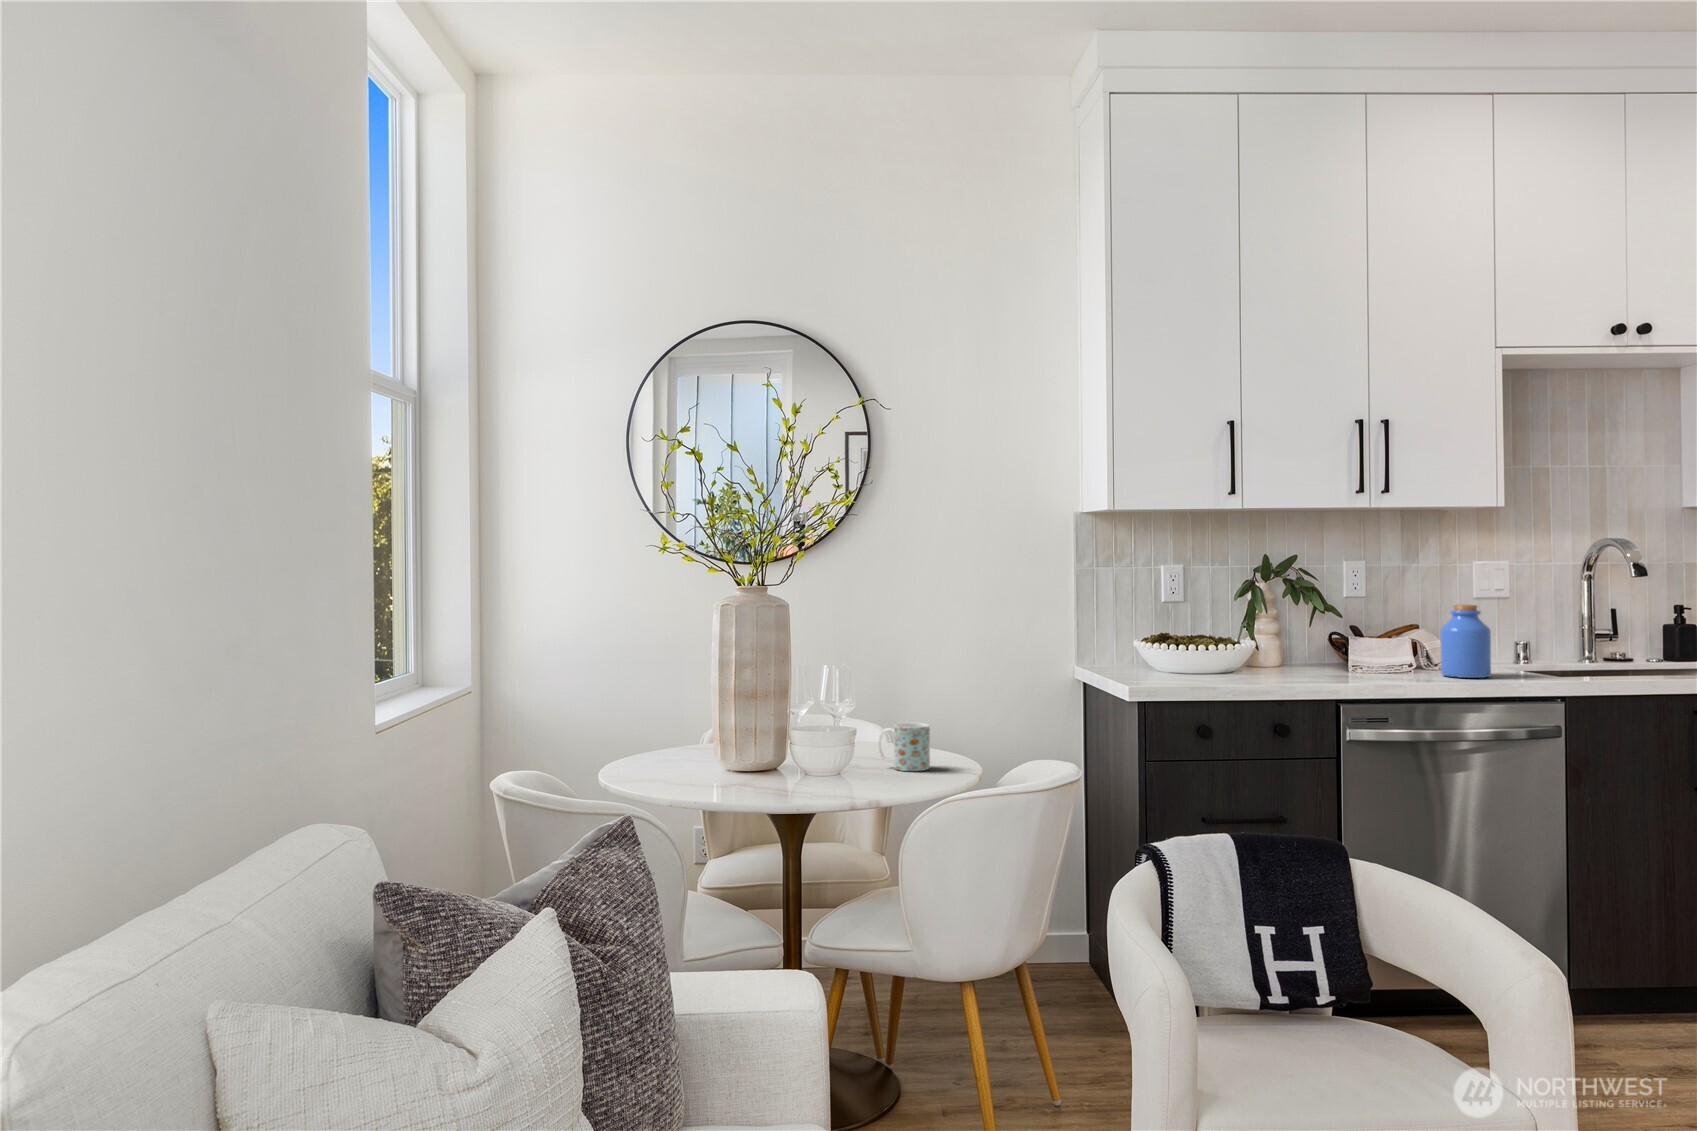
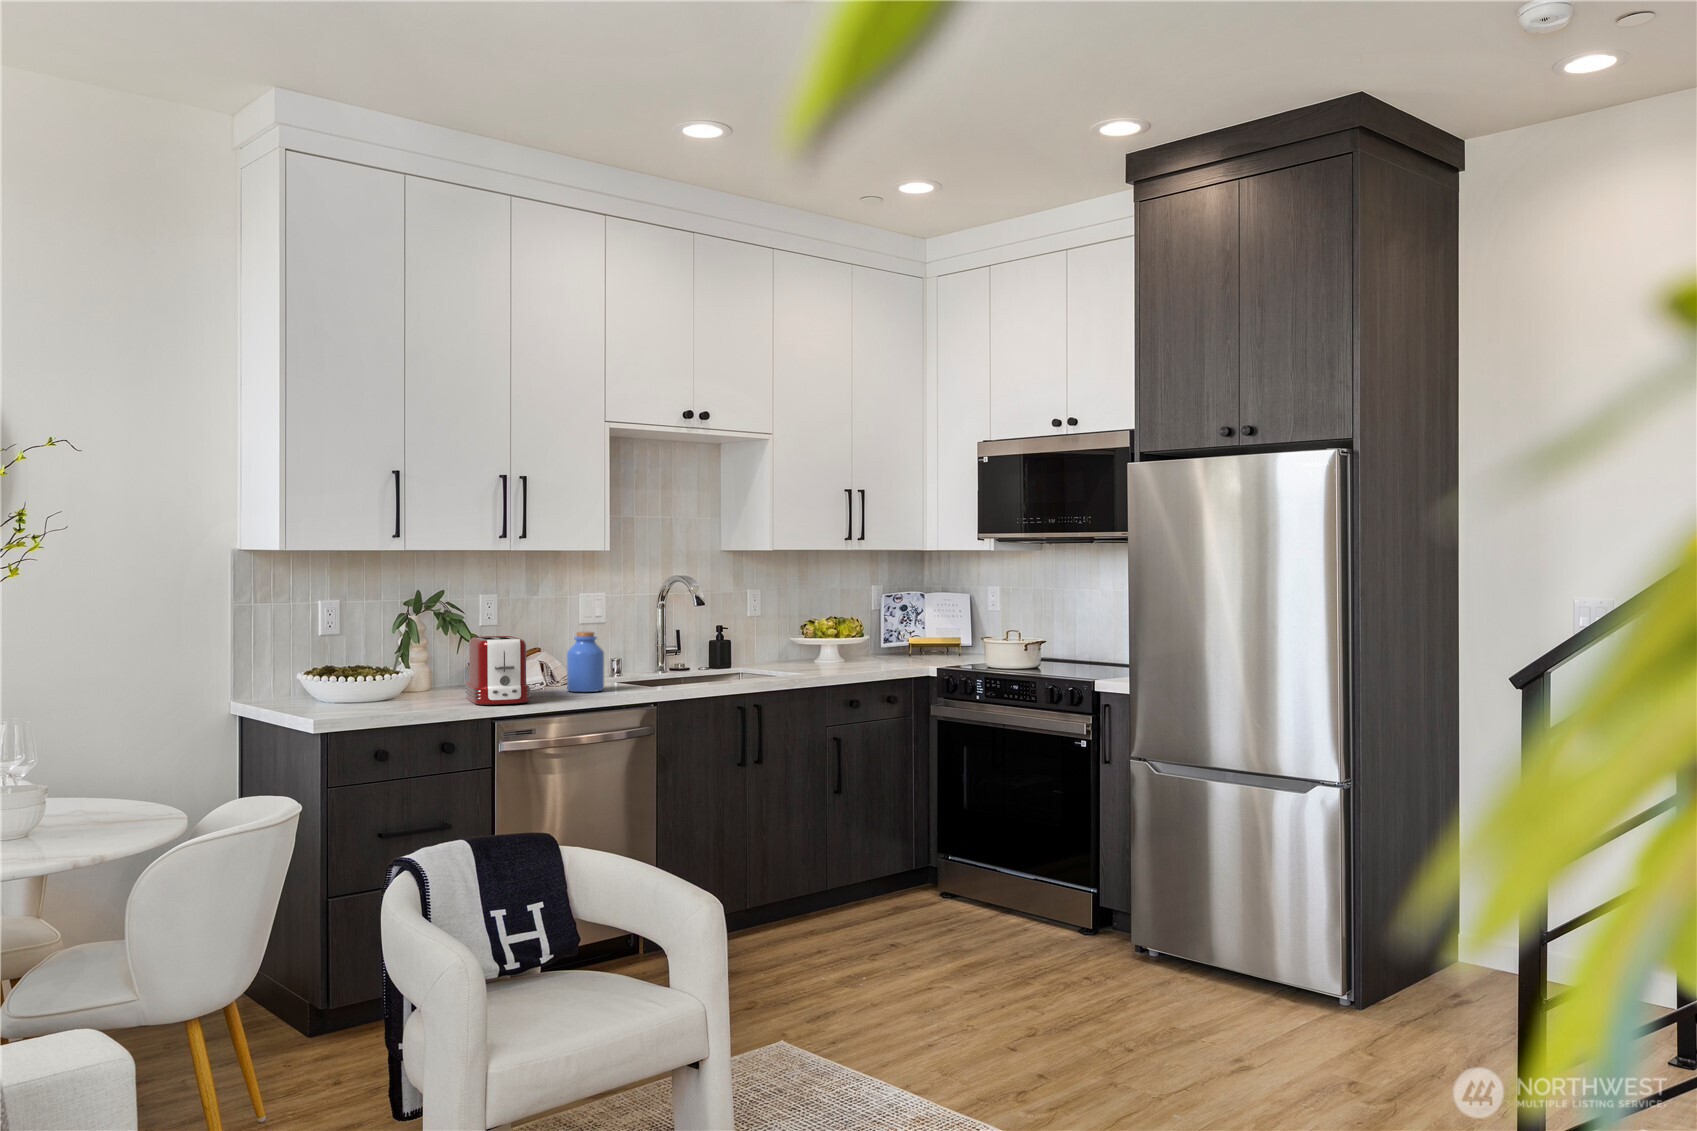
toaster: none [1312,607,1384,684] -> present [465,636,531,705]
mug: present [878,723,930,771] -> none [66,779,131,831]

